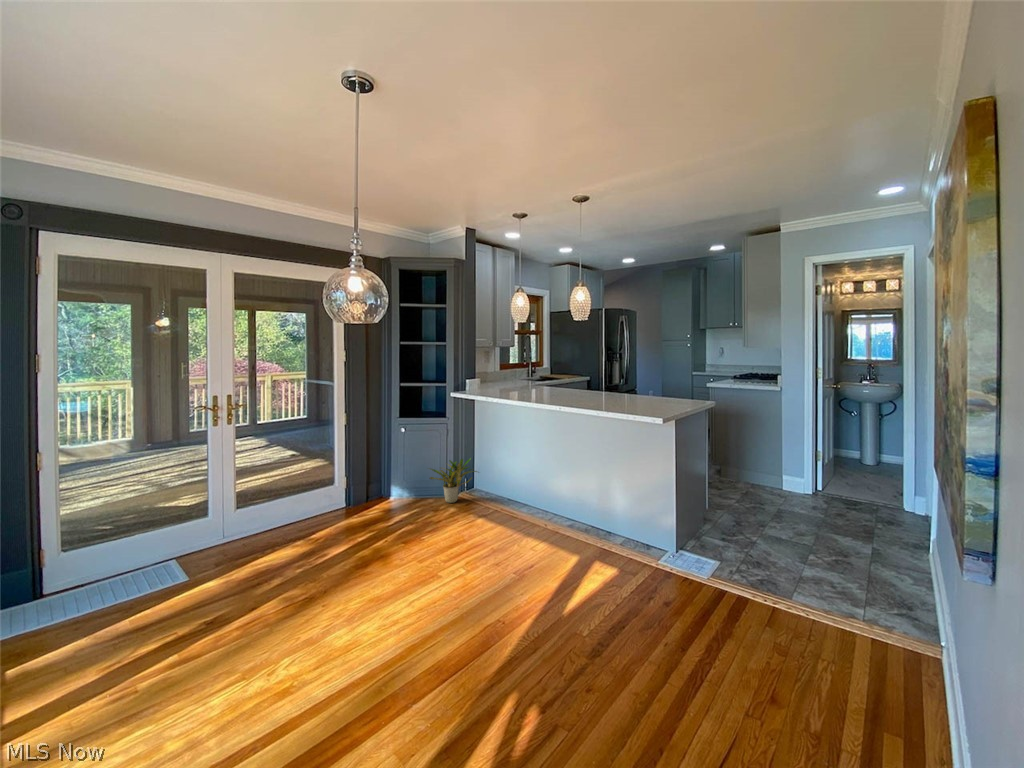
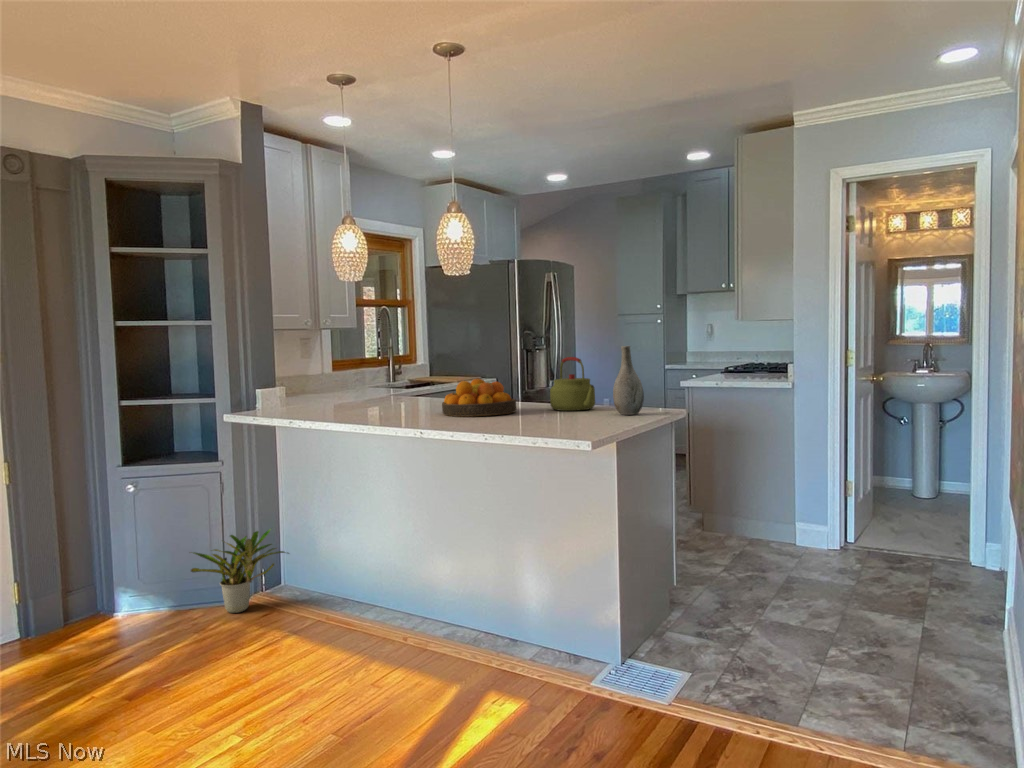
vase: none [675,365,694,406] -> present [613,346,644,415]
kettle: none [634,369,663,401] -> present [550,357,595,411]
fruit bowl: none [571,380,615,402] -> present [442,379,516,417]

